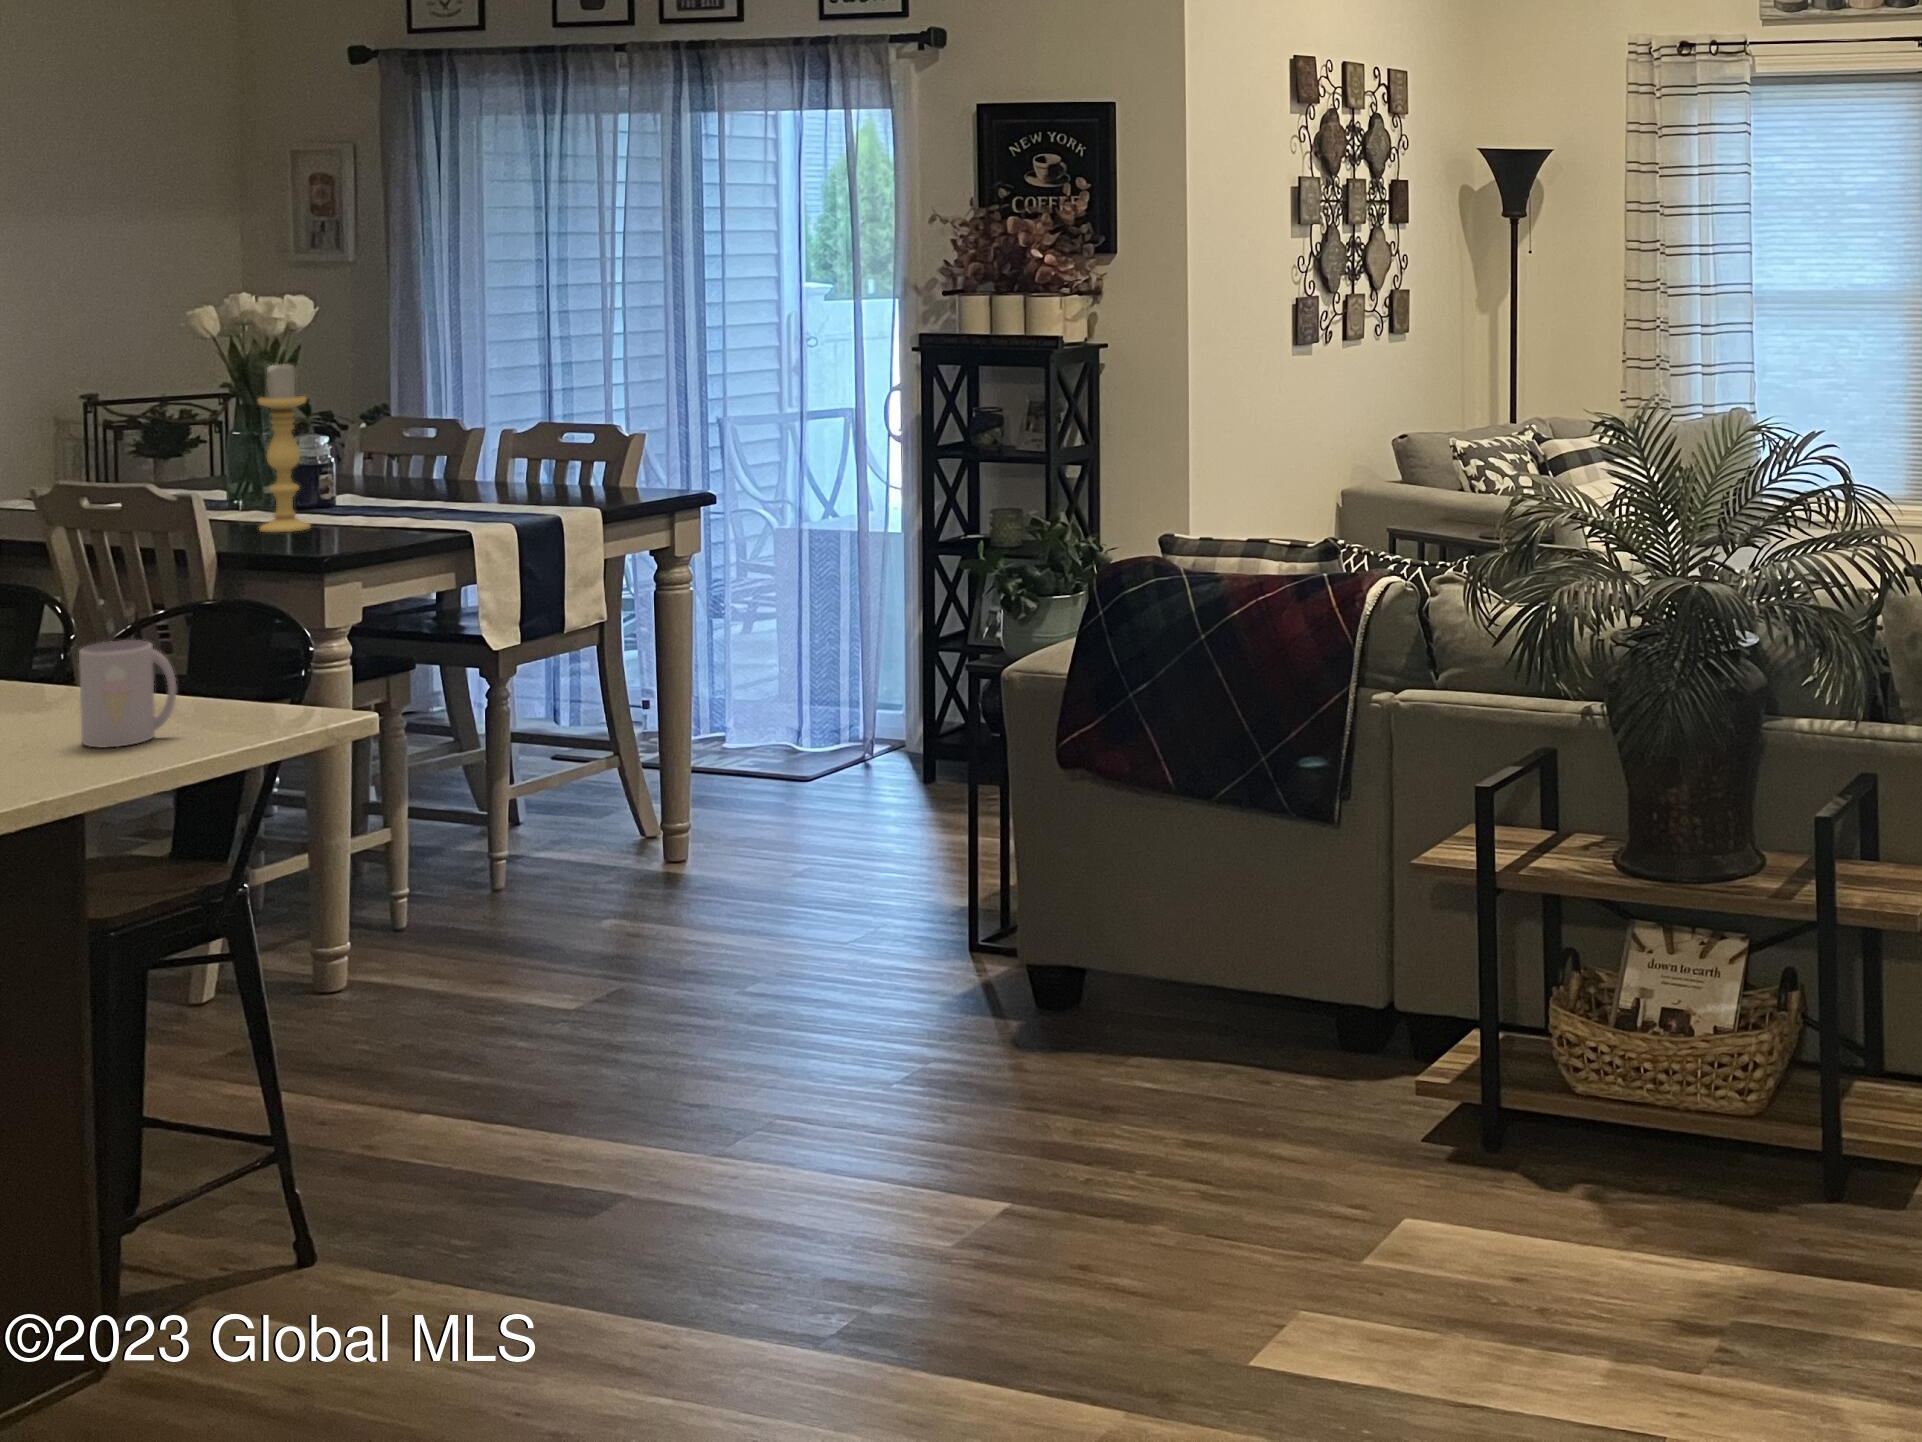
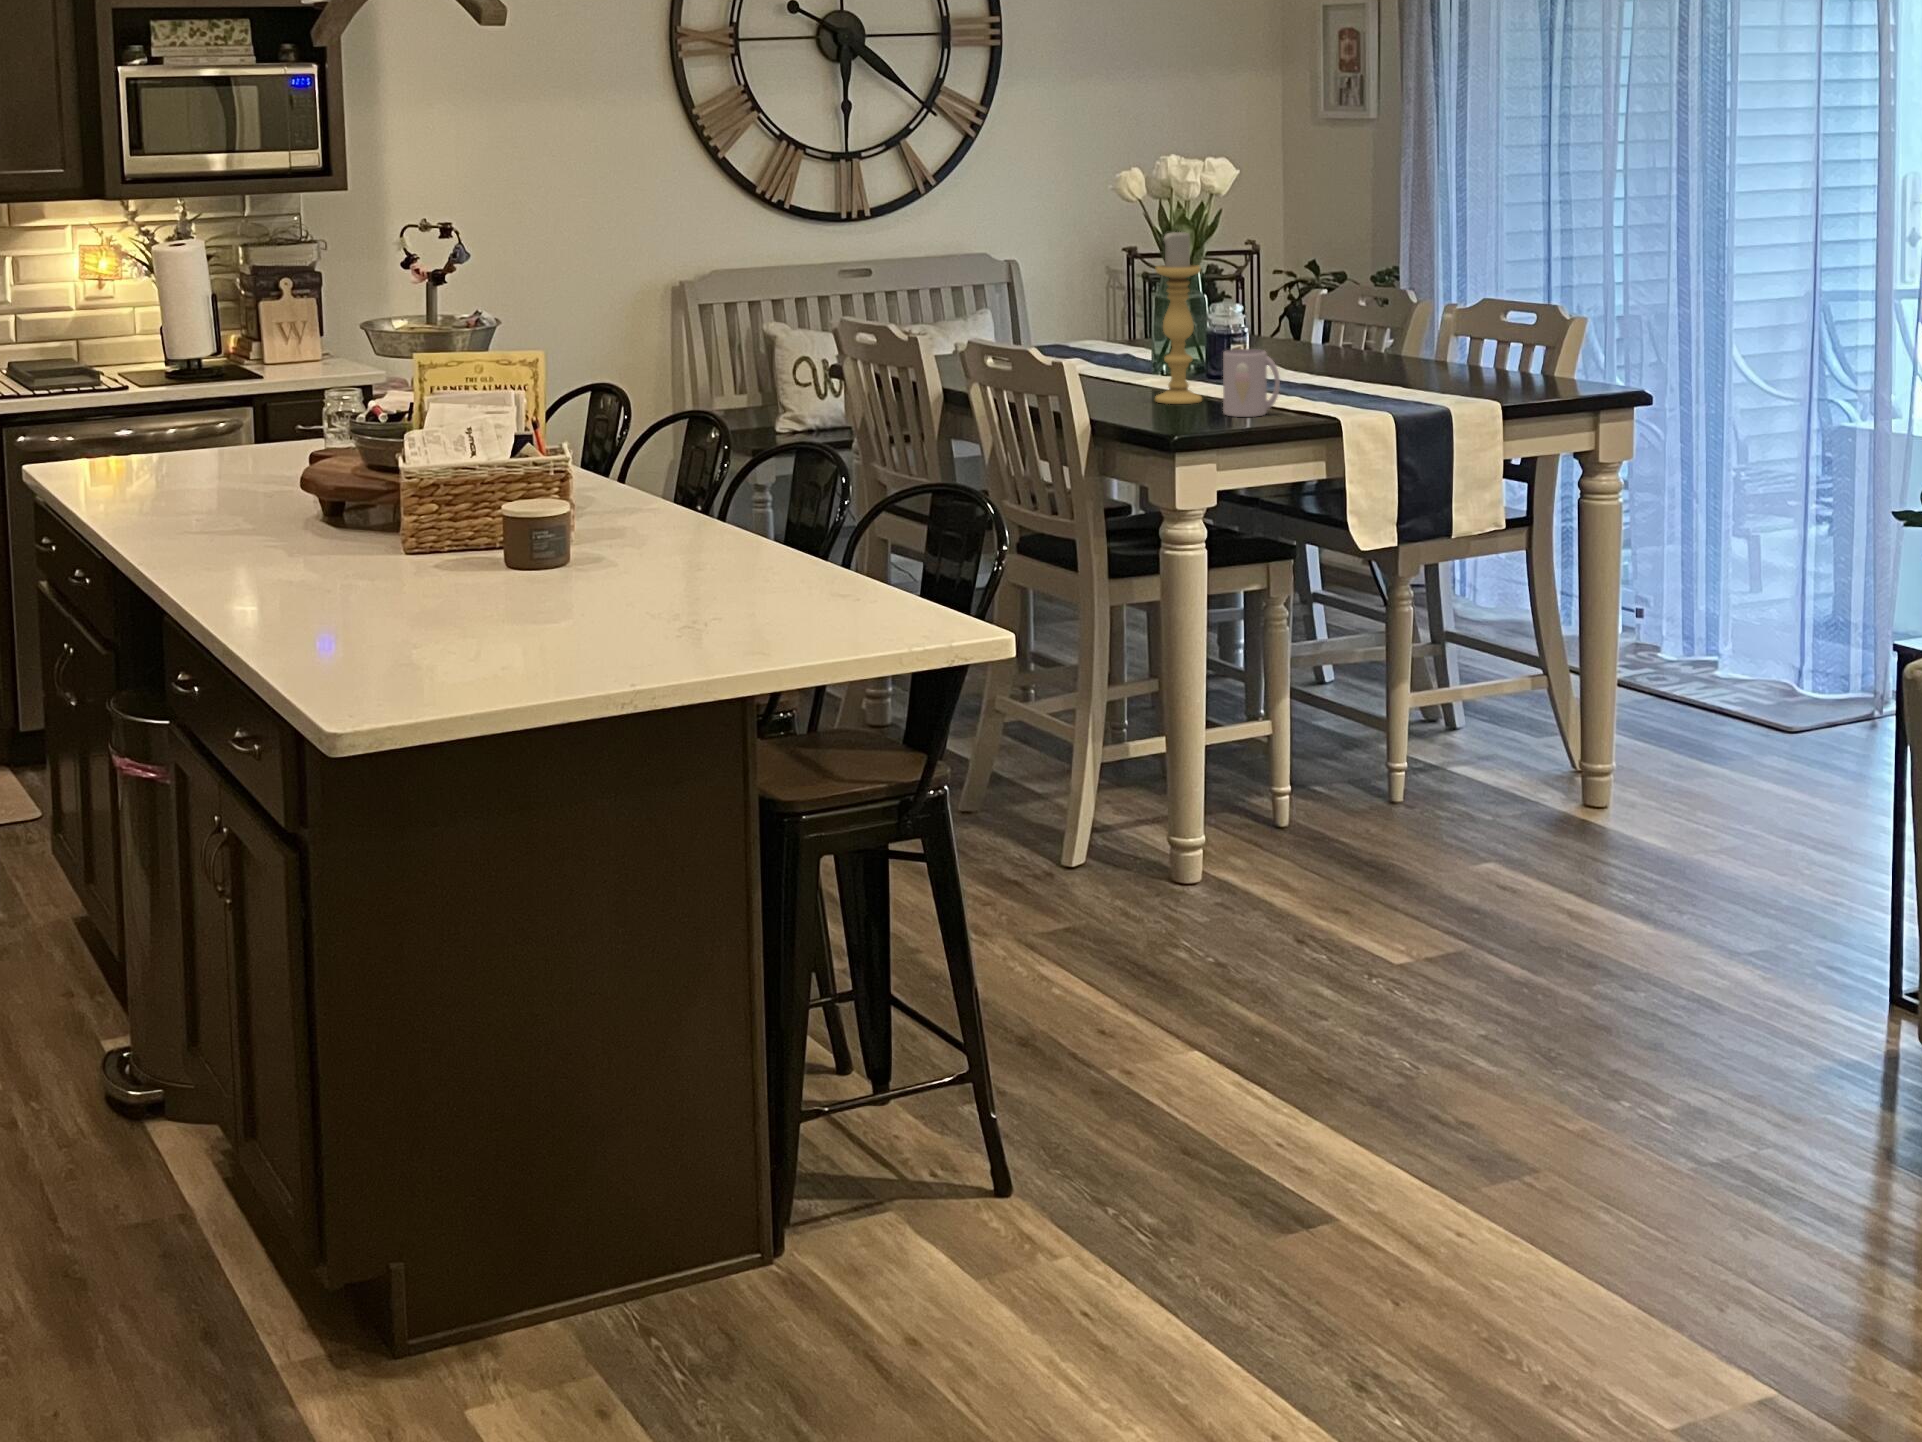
mug: present [79,640,176,747] -> present [1223,349,1280,417]

